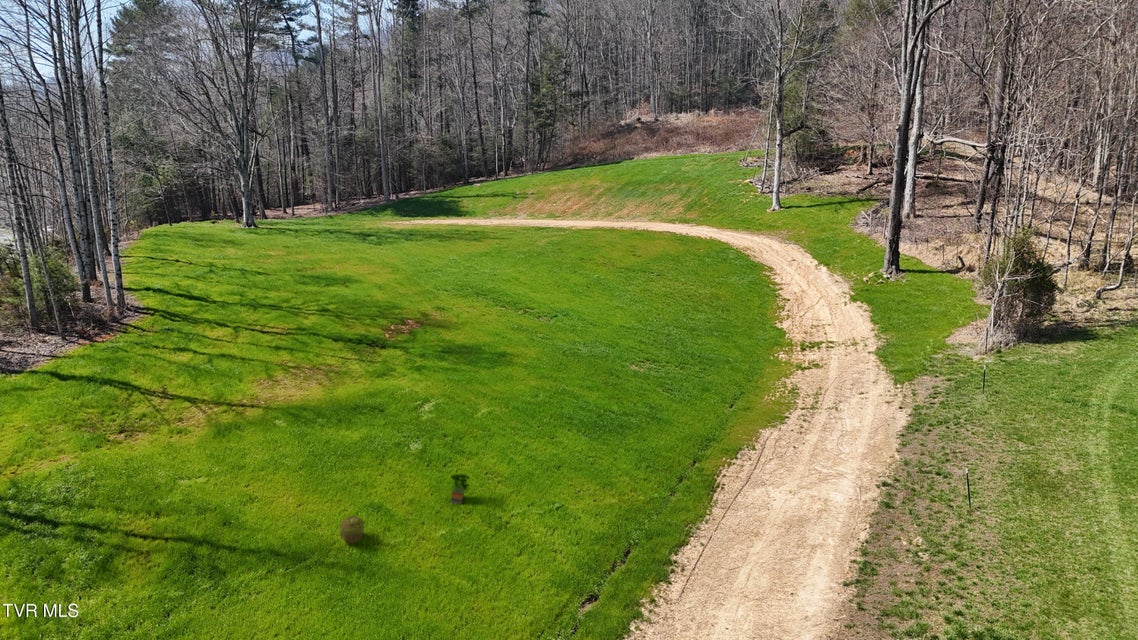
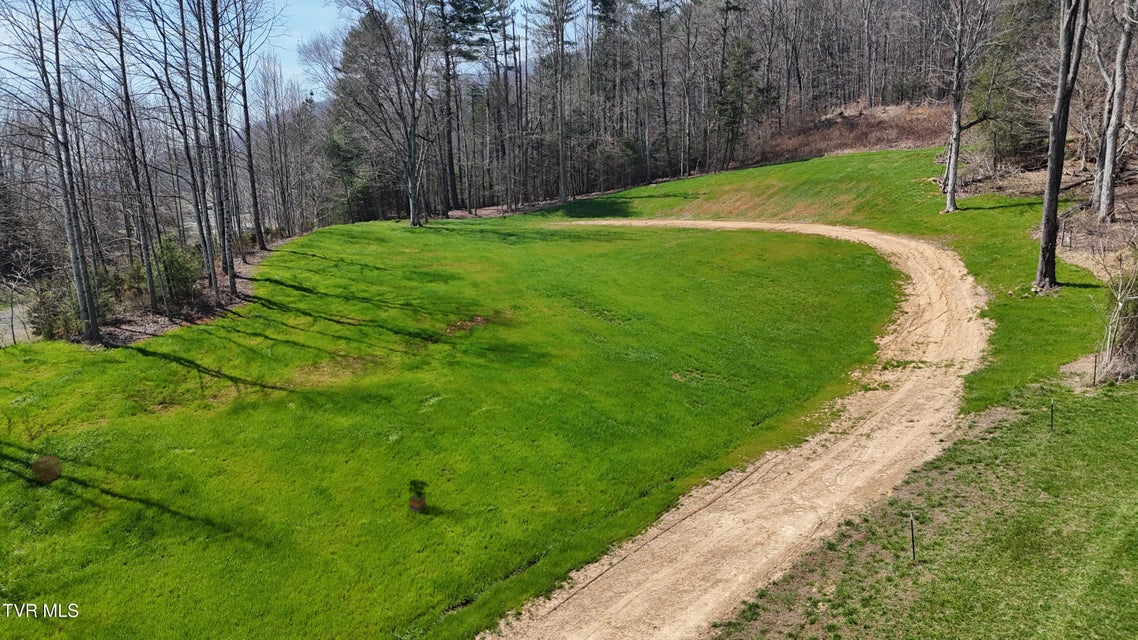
woven basket: present [340,516,364,543] -> present [32,455,62,481]

